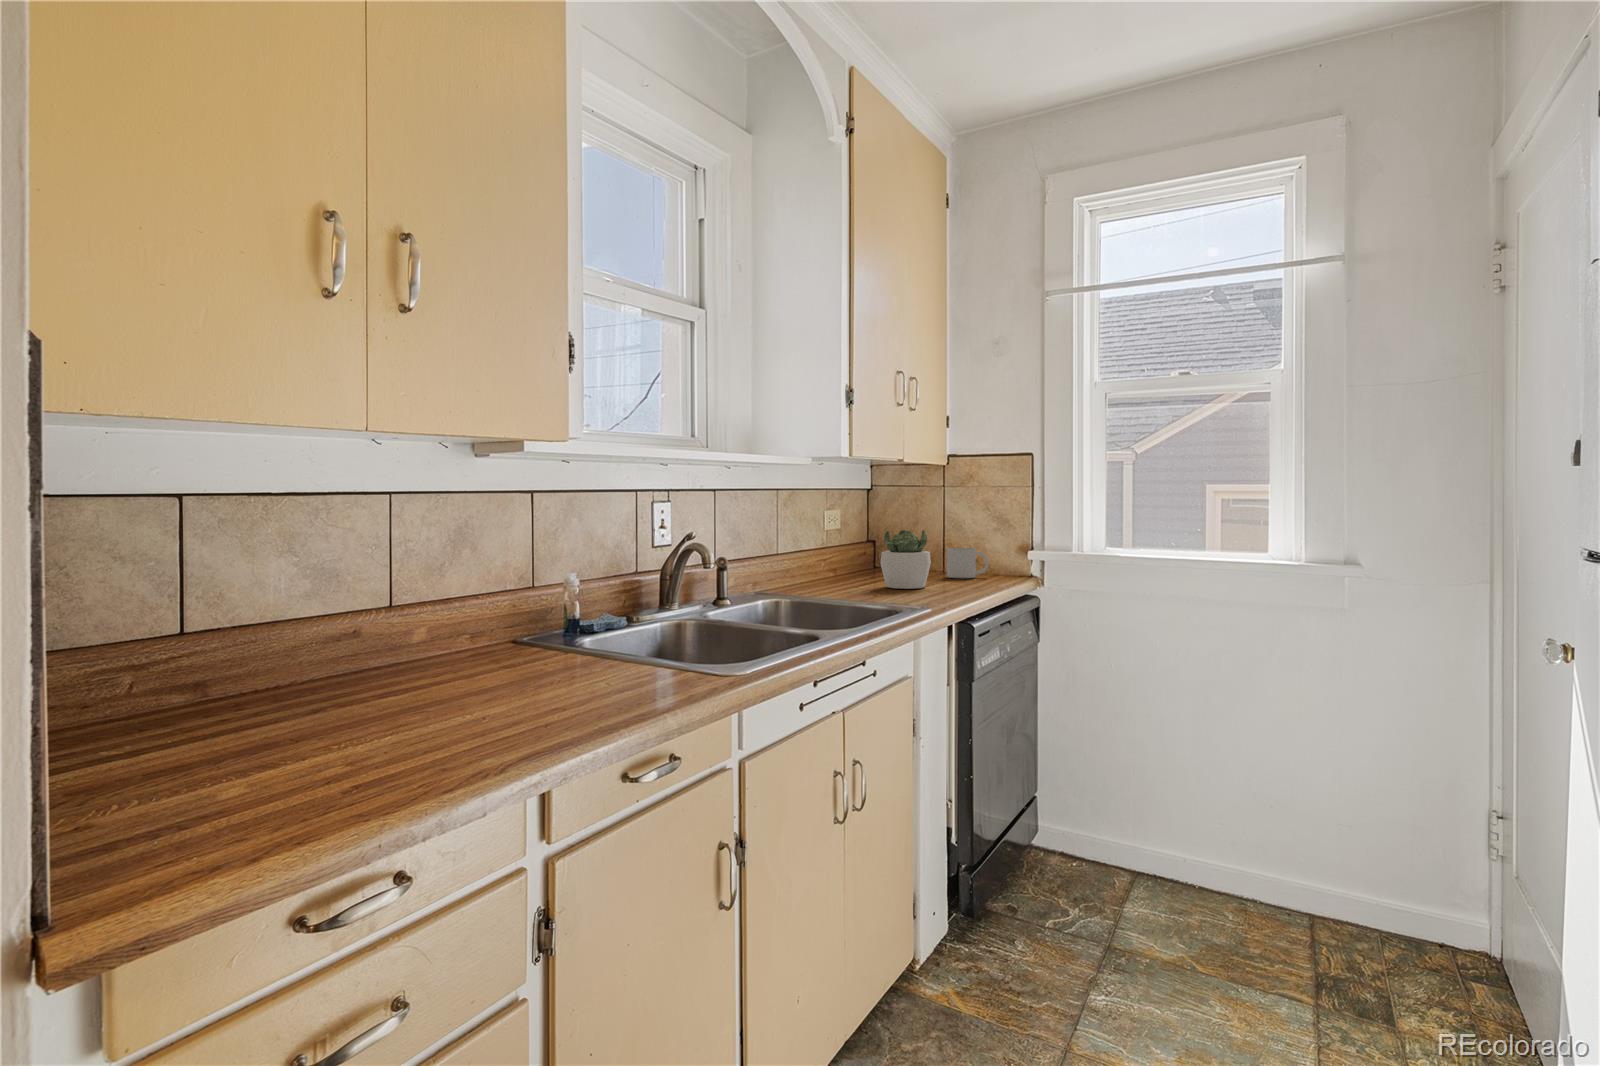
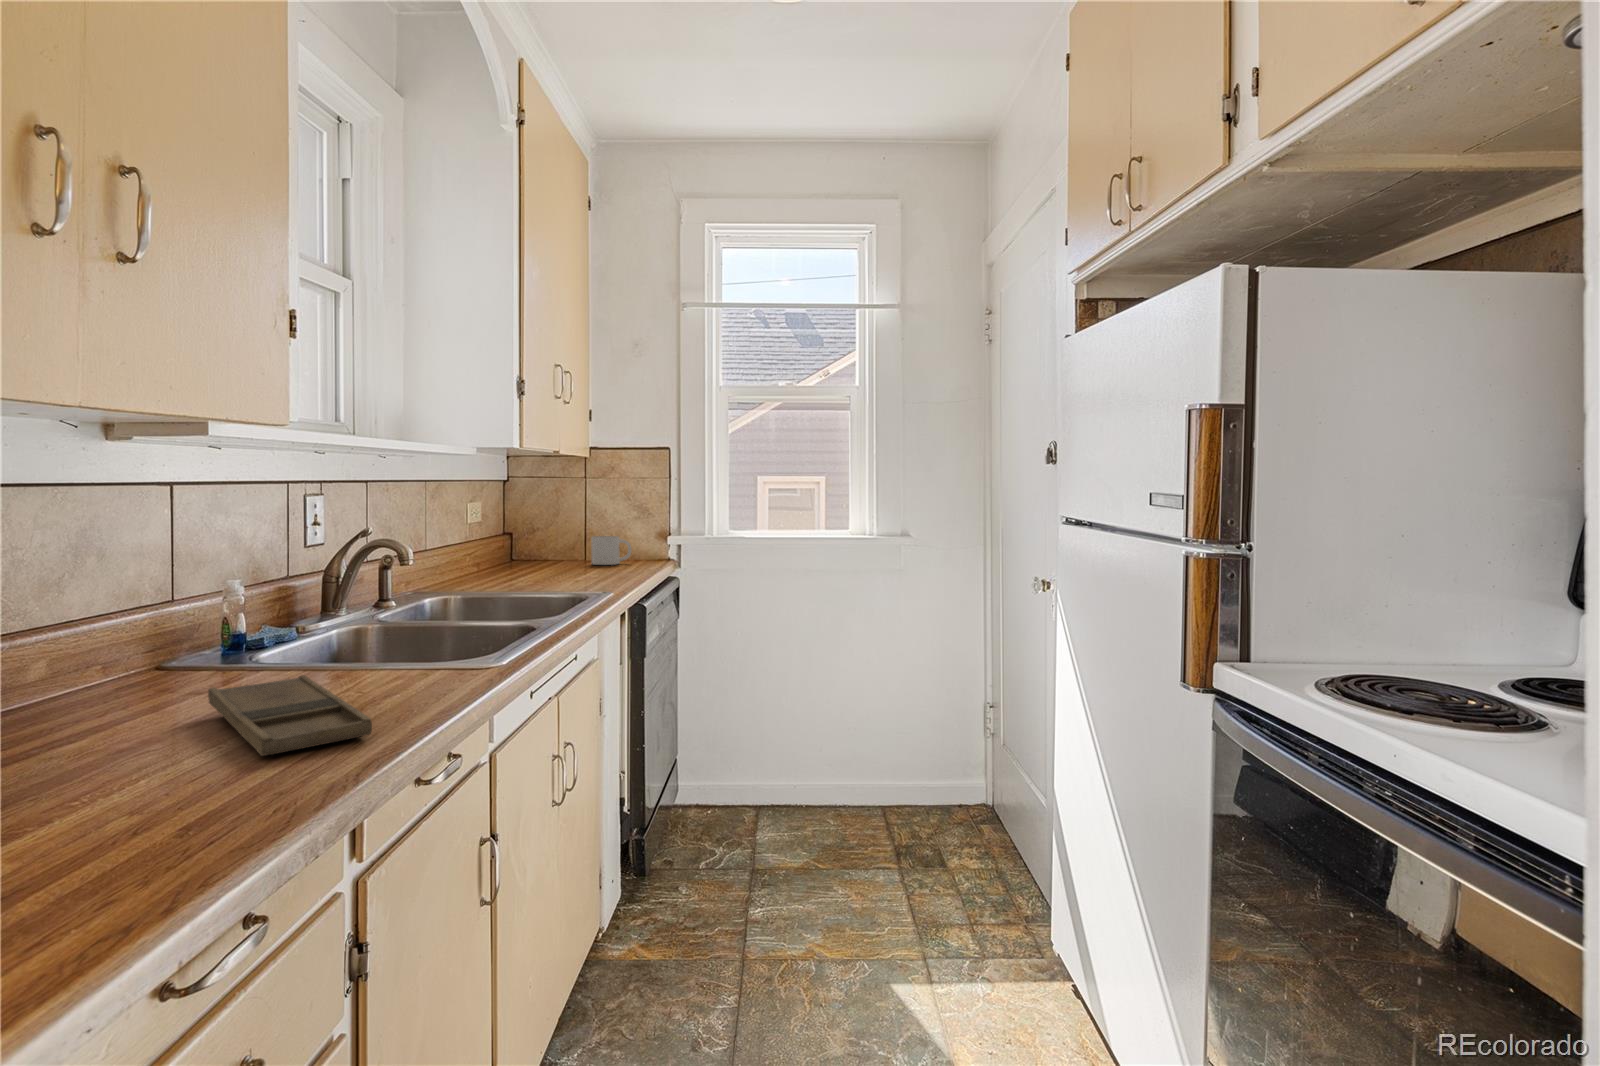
succulent plant: present [880,530,931,589] -> none [536,520,586,578]
tray: none [481,661,579,729] -> present [208,675,372,756]

